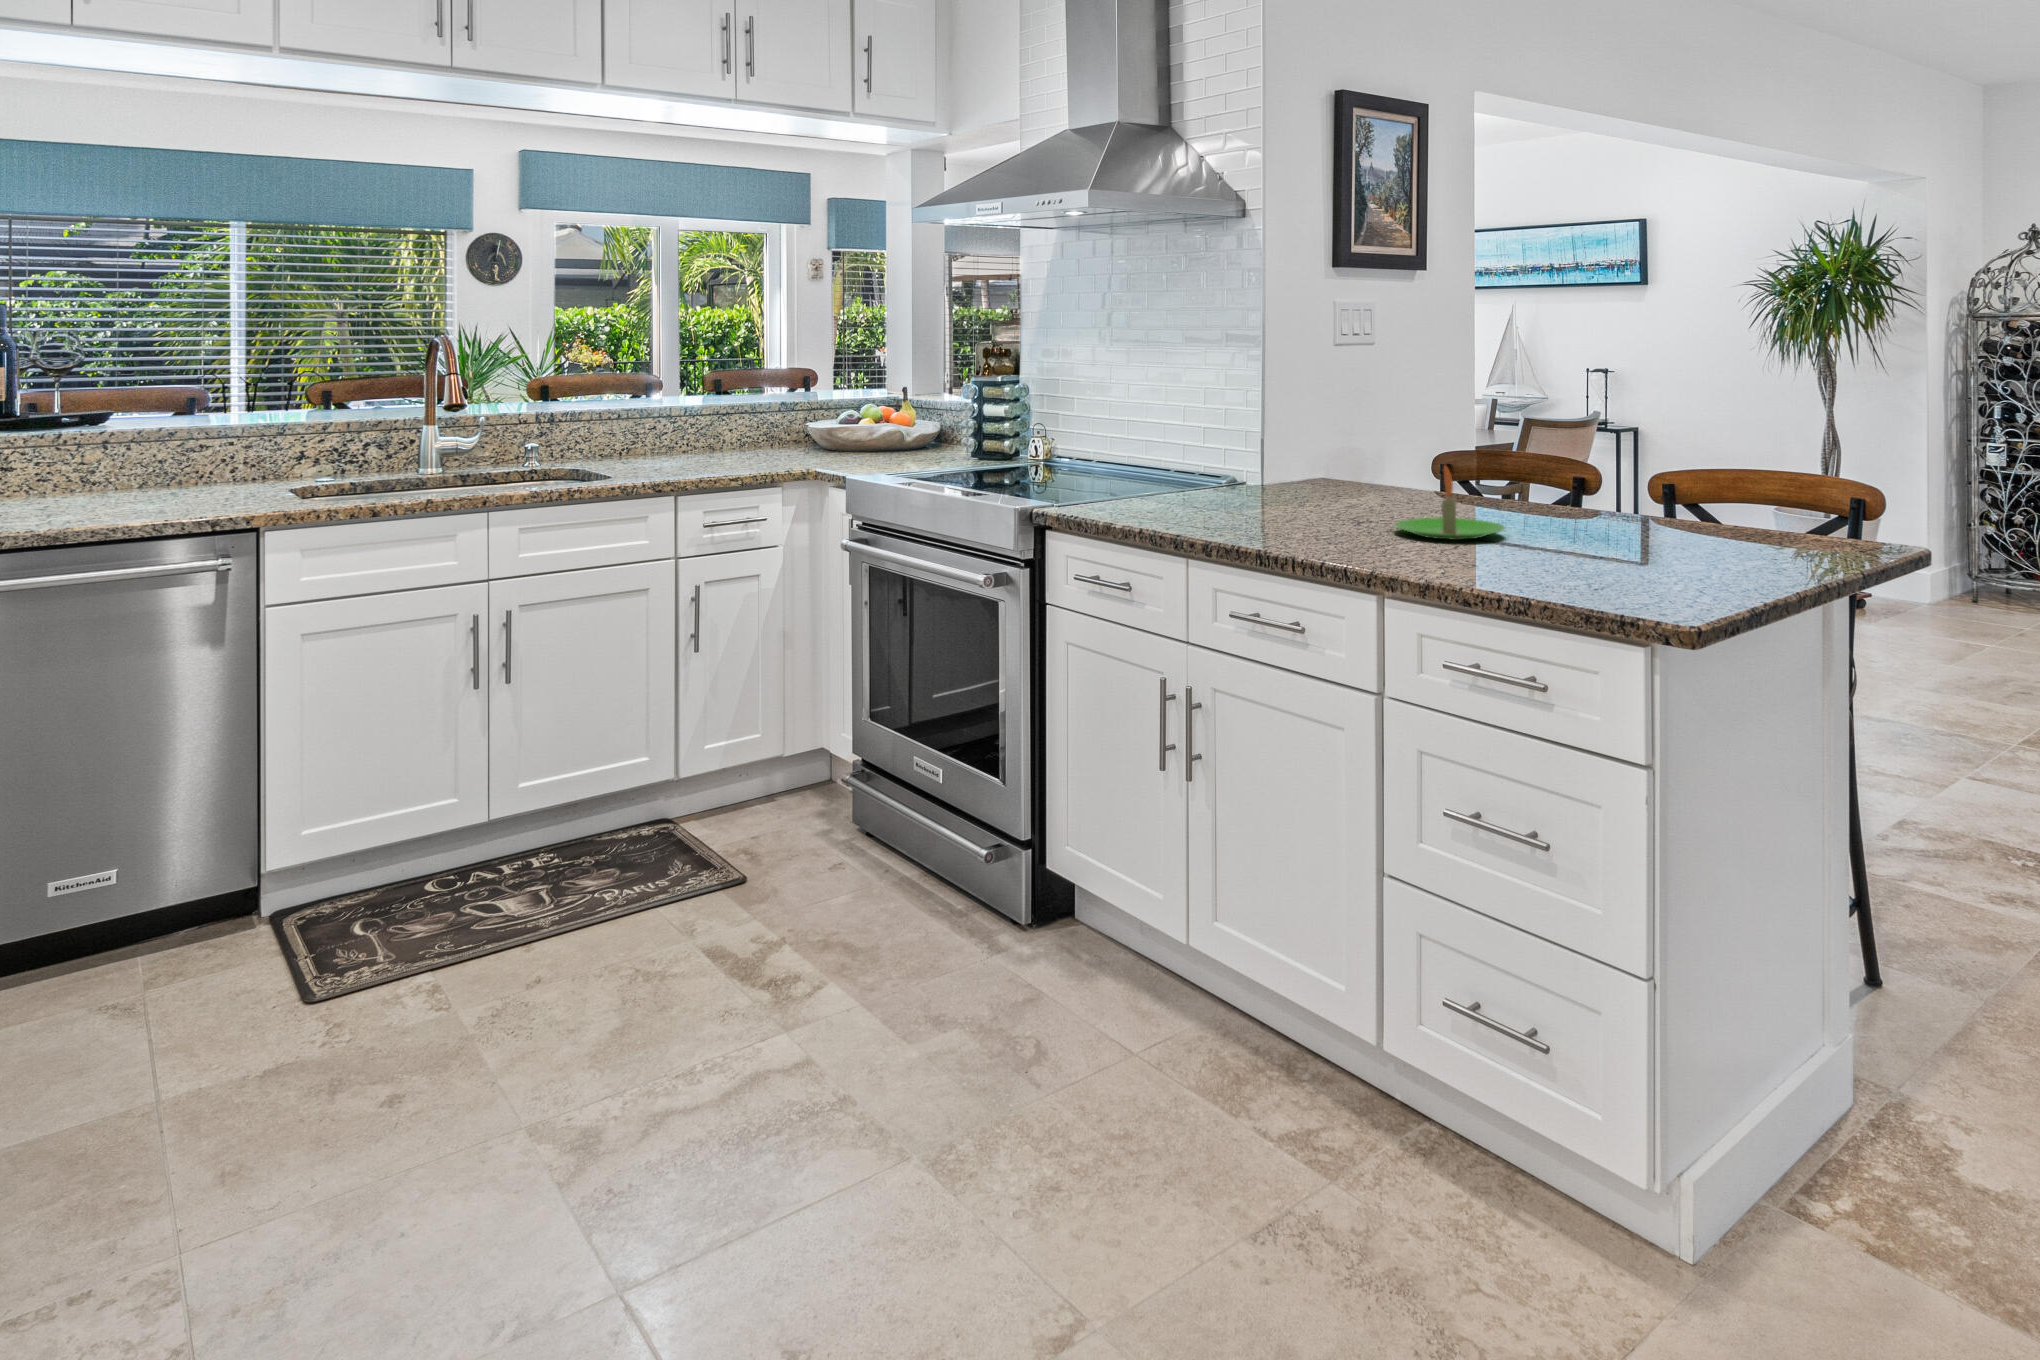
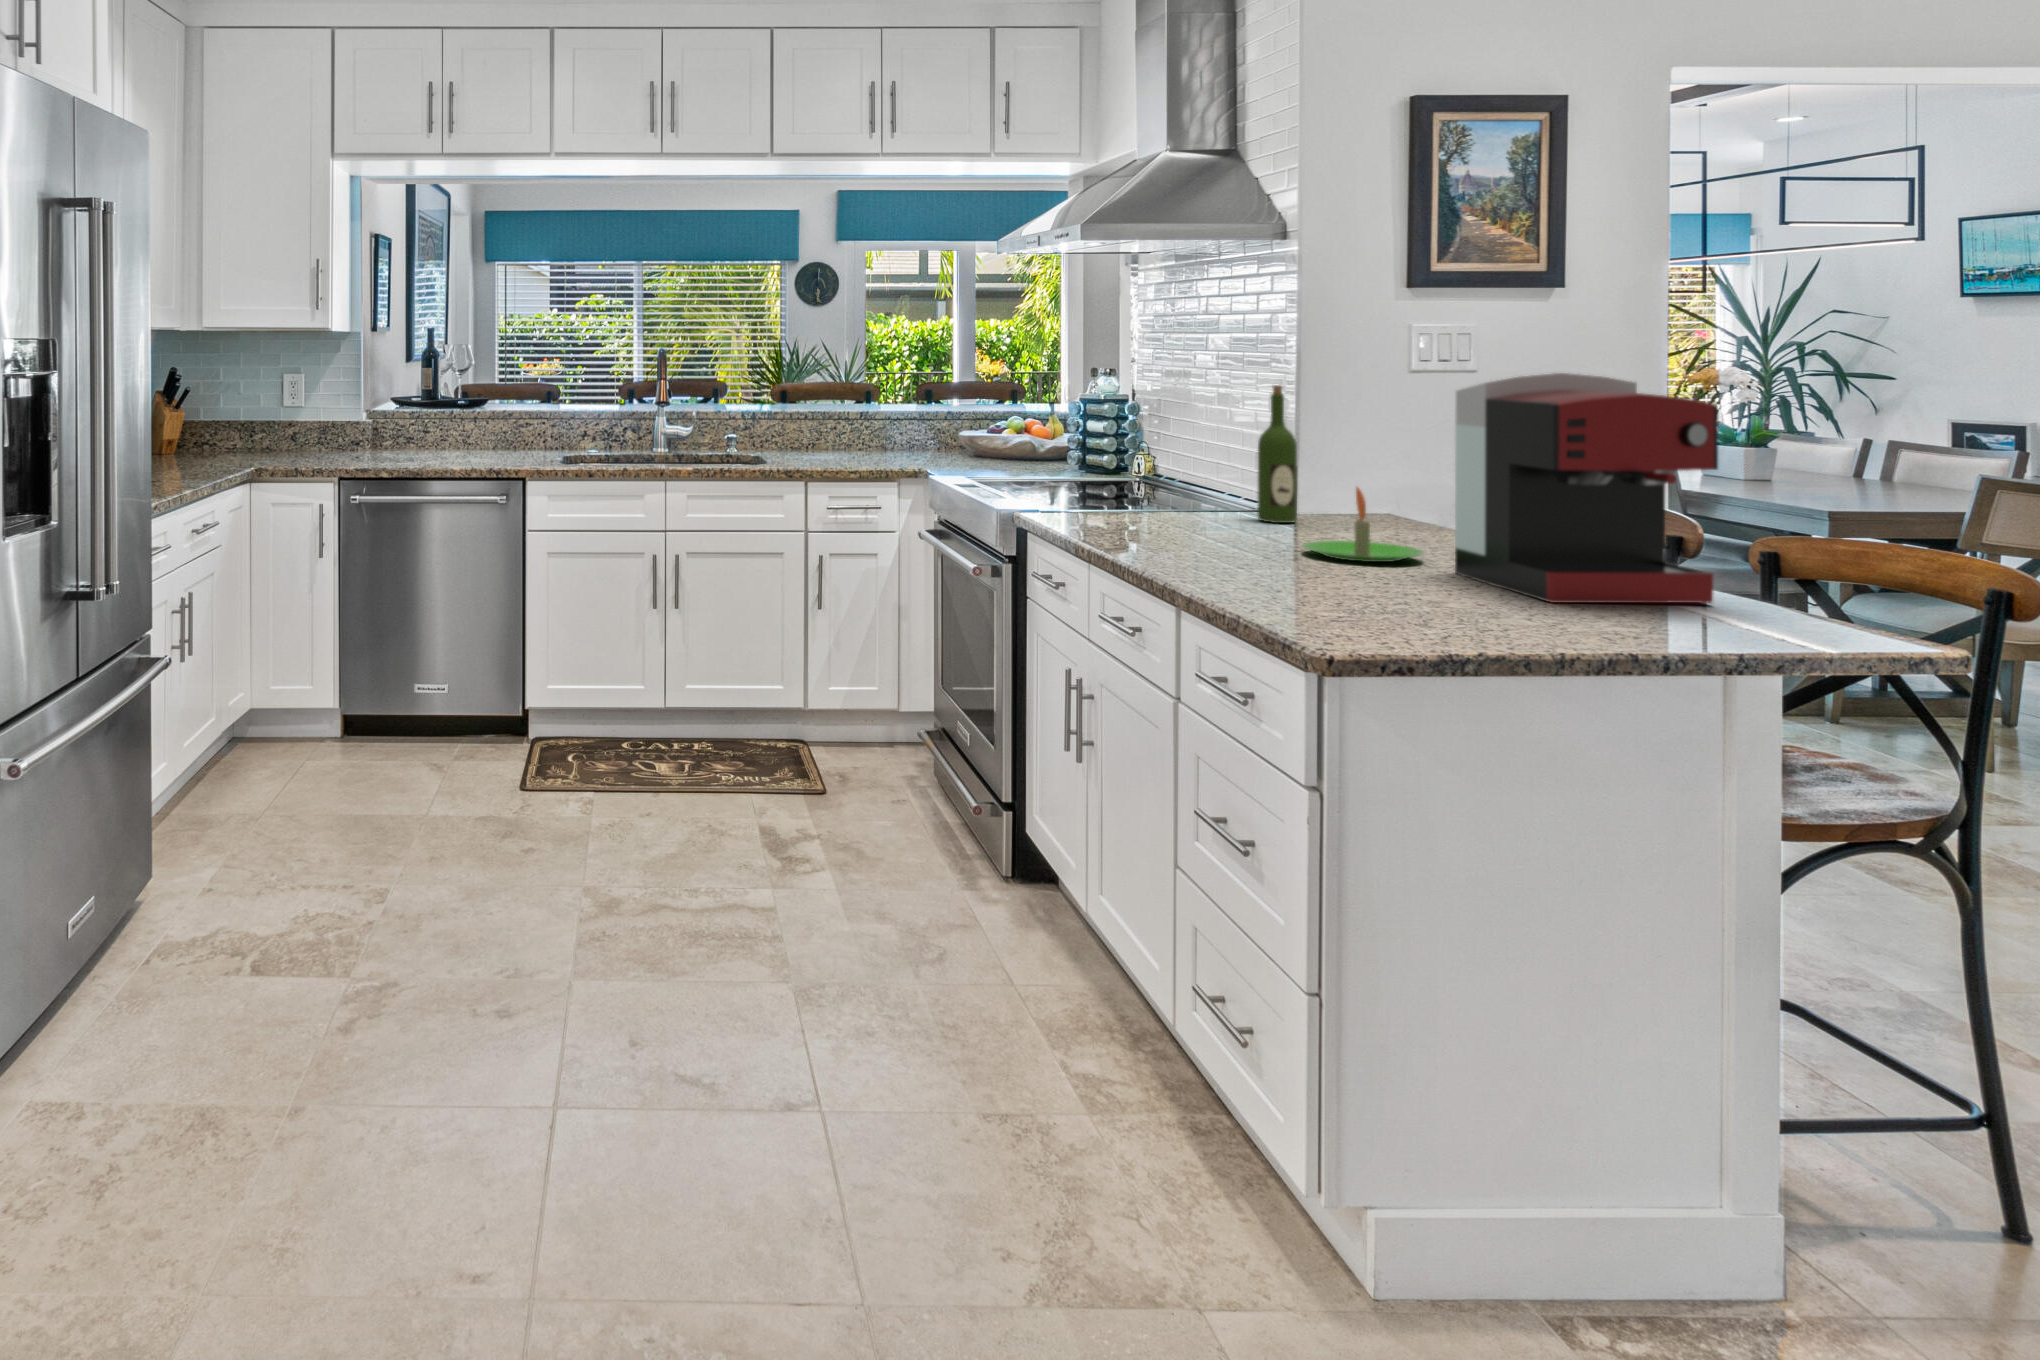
coffee maker: none [1549,348,1783,564] -> present [1455,373,1719,603]
wine bottle: none [1262,366,1299,504] -> present [1258,385,1297,523]

